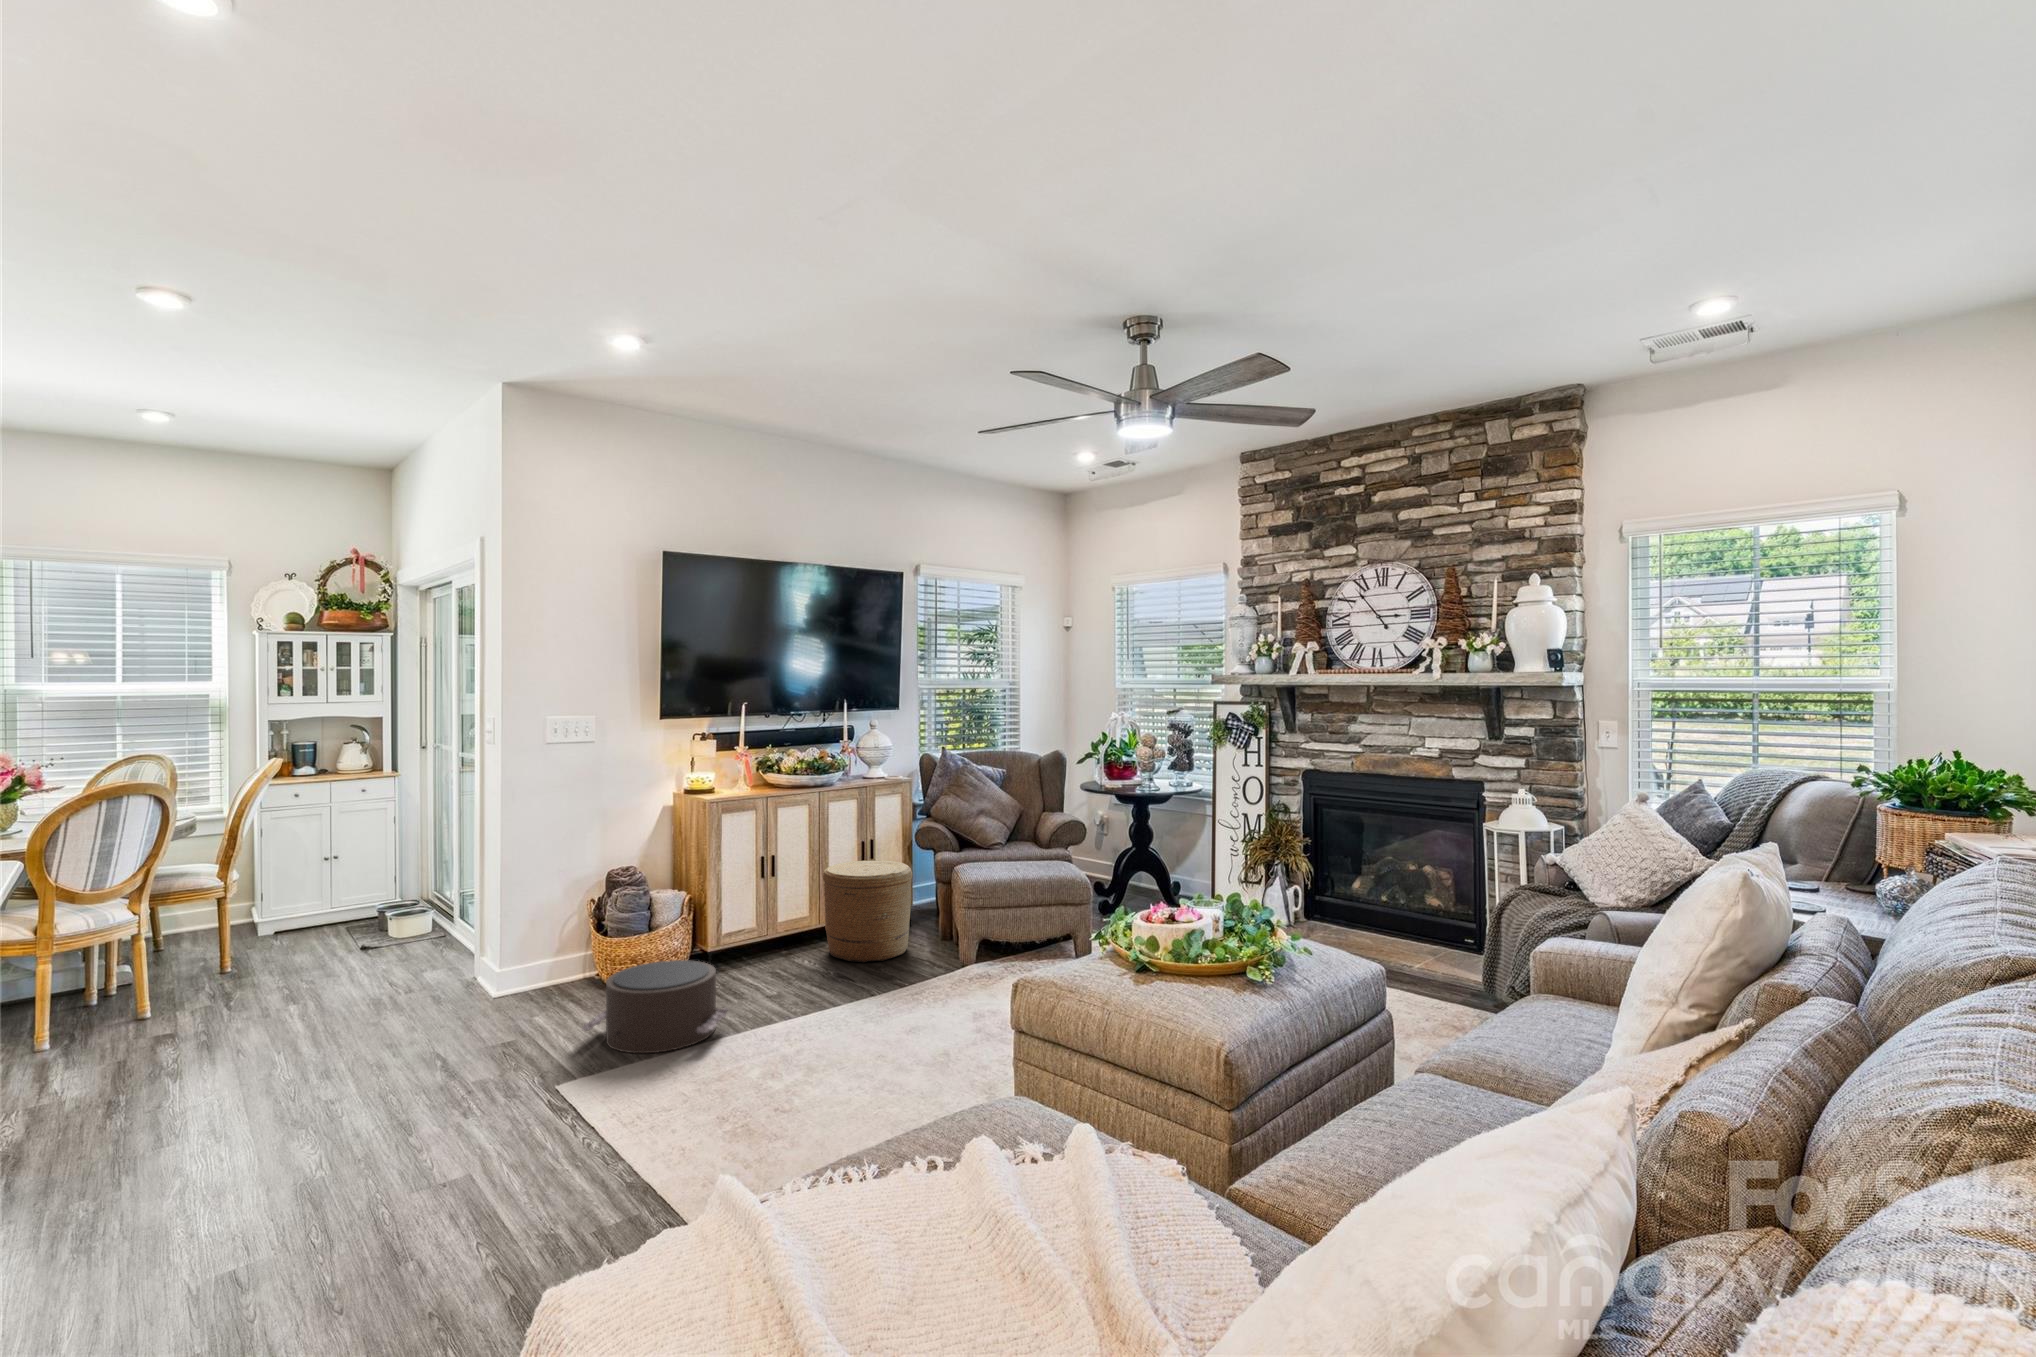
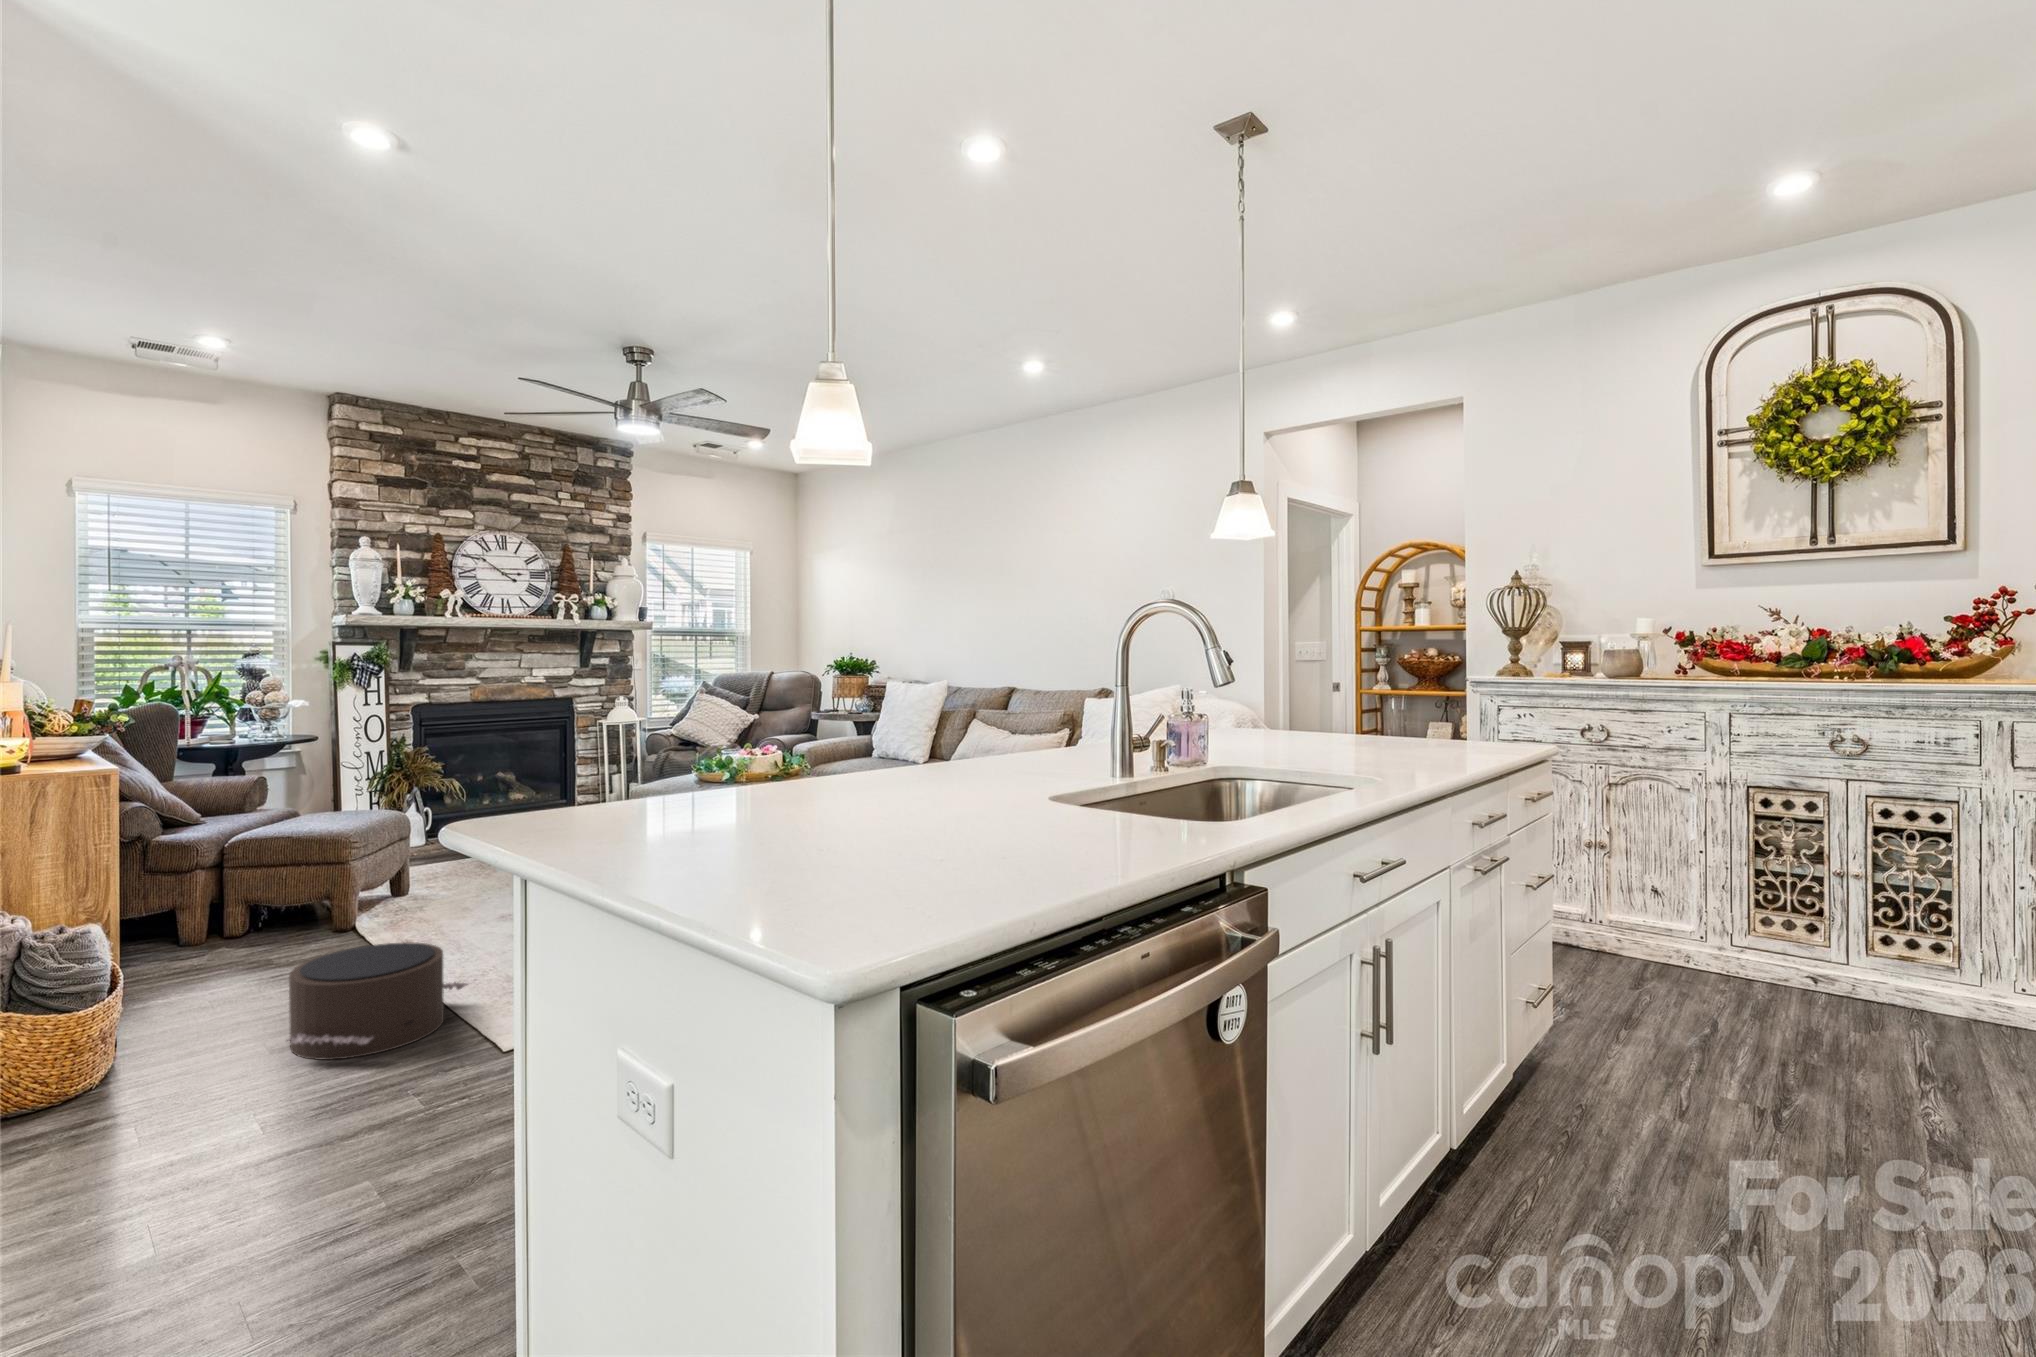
woven basket: present [823,860,912,963] -> none [107,843,264,980]

